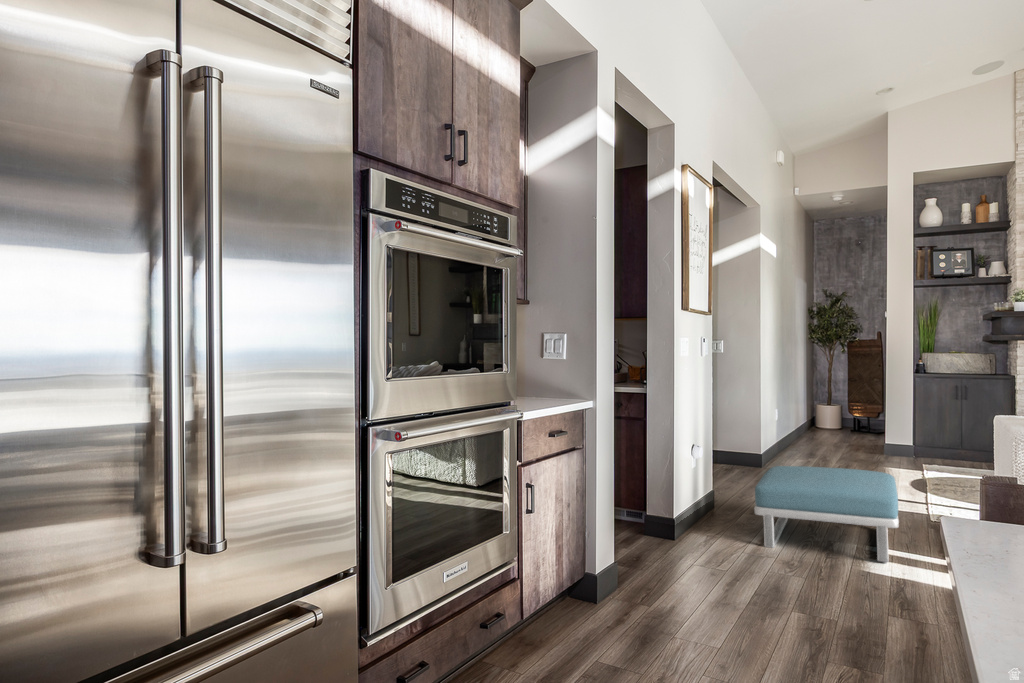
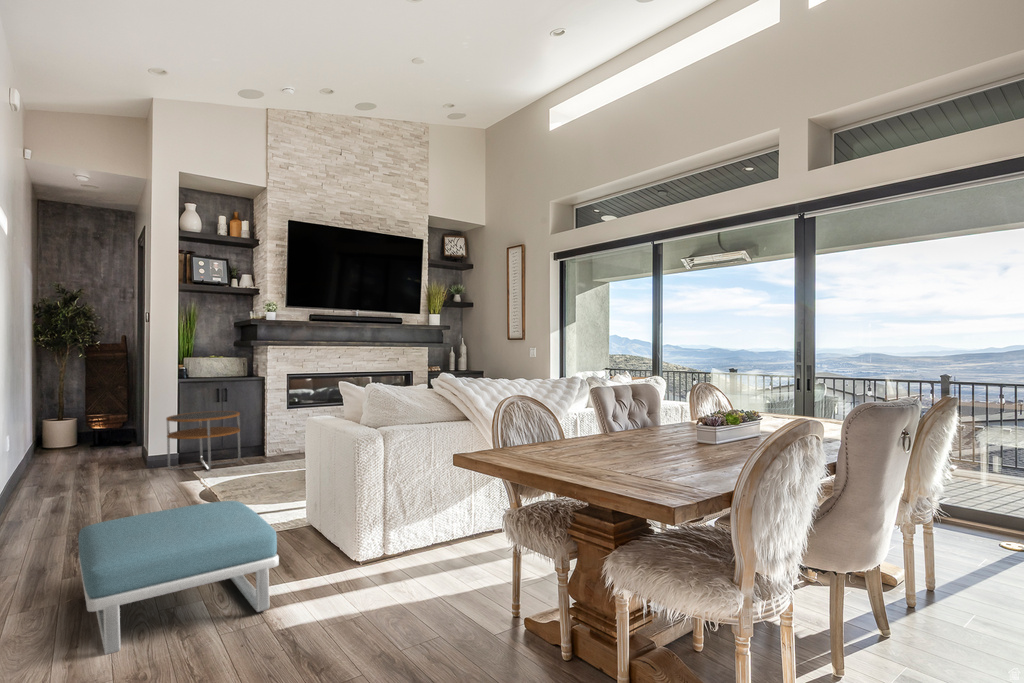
side table: none [897,406,977,465] -> present [166,411,240,471]

